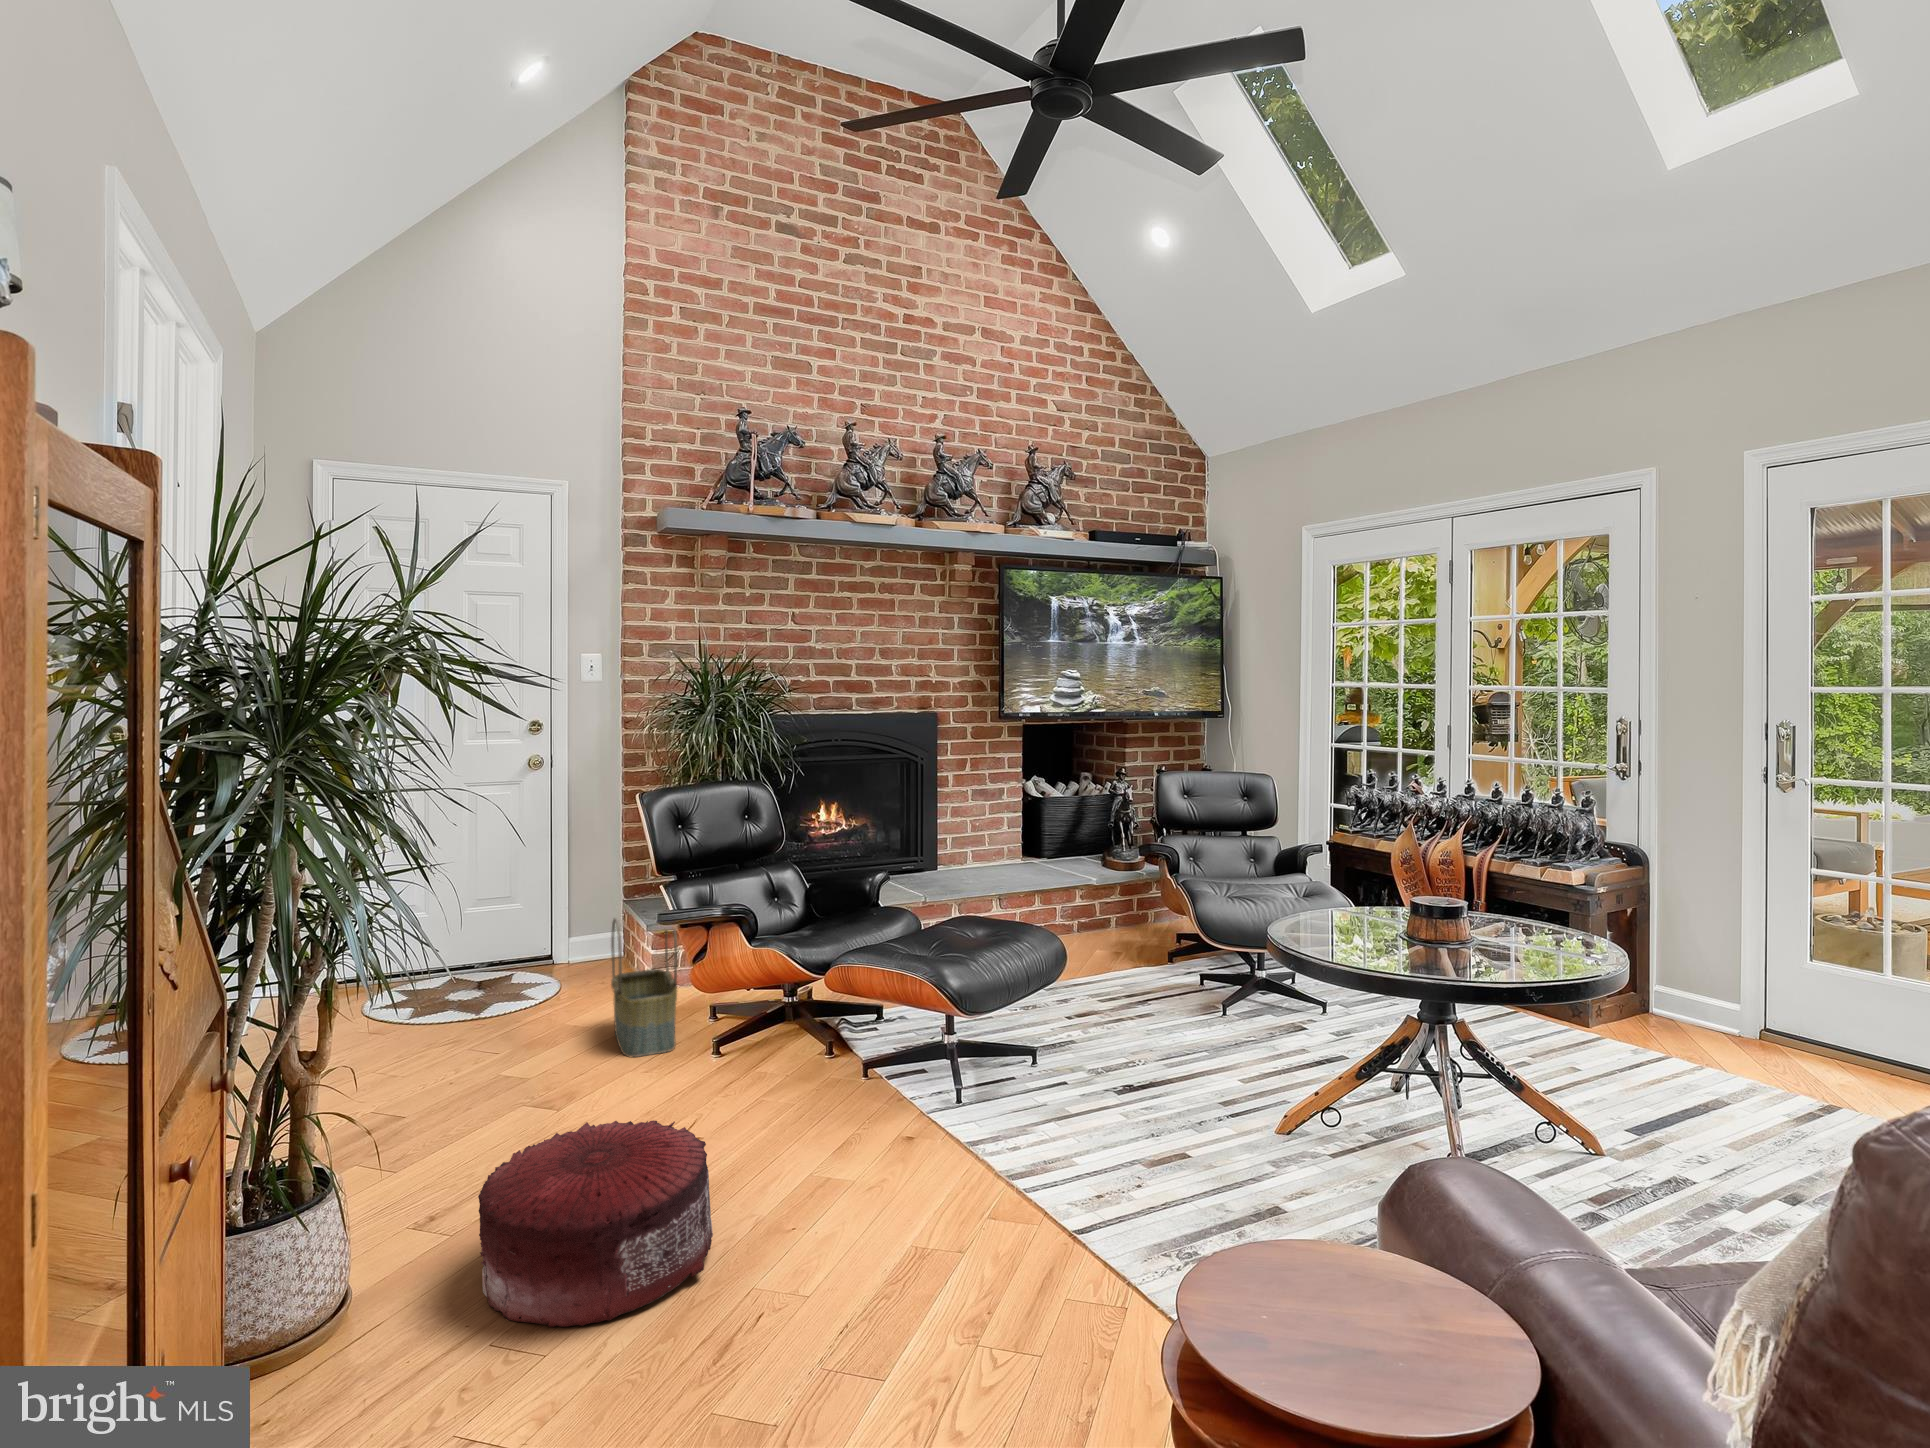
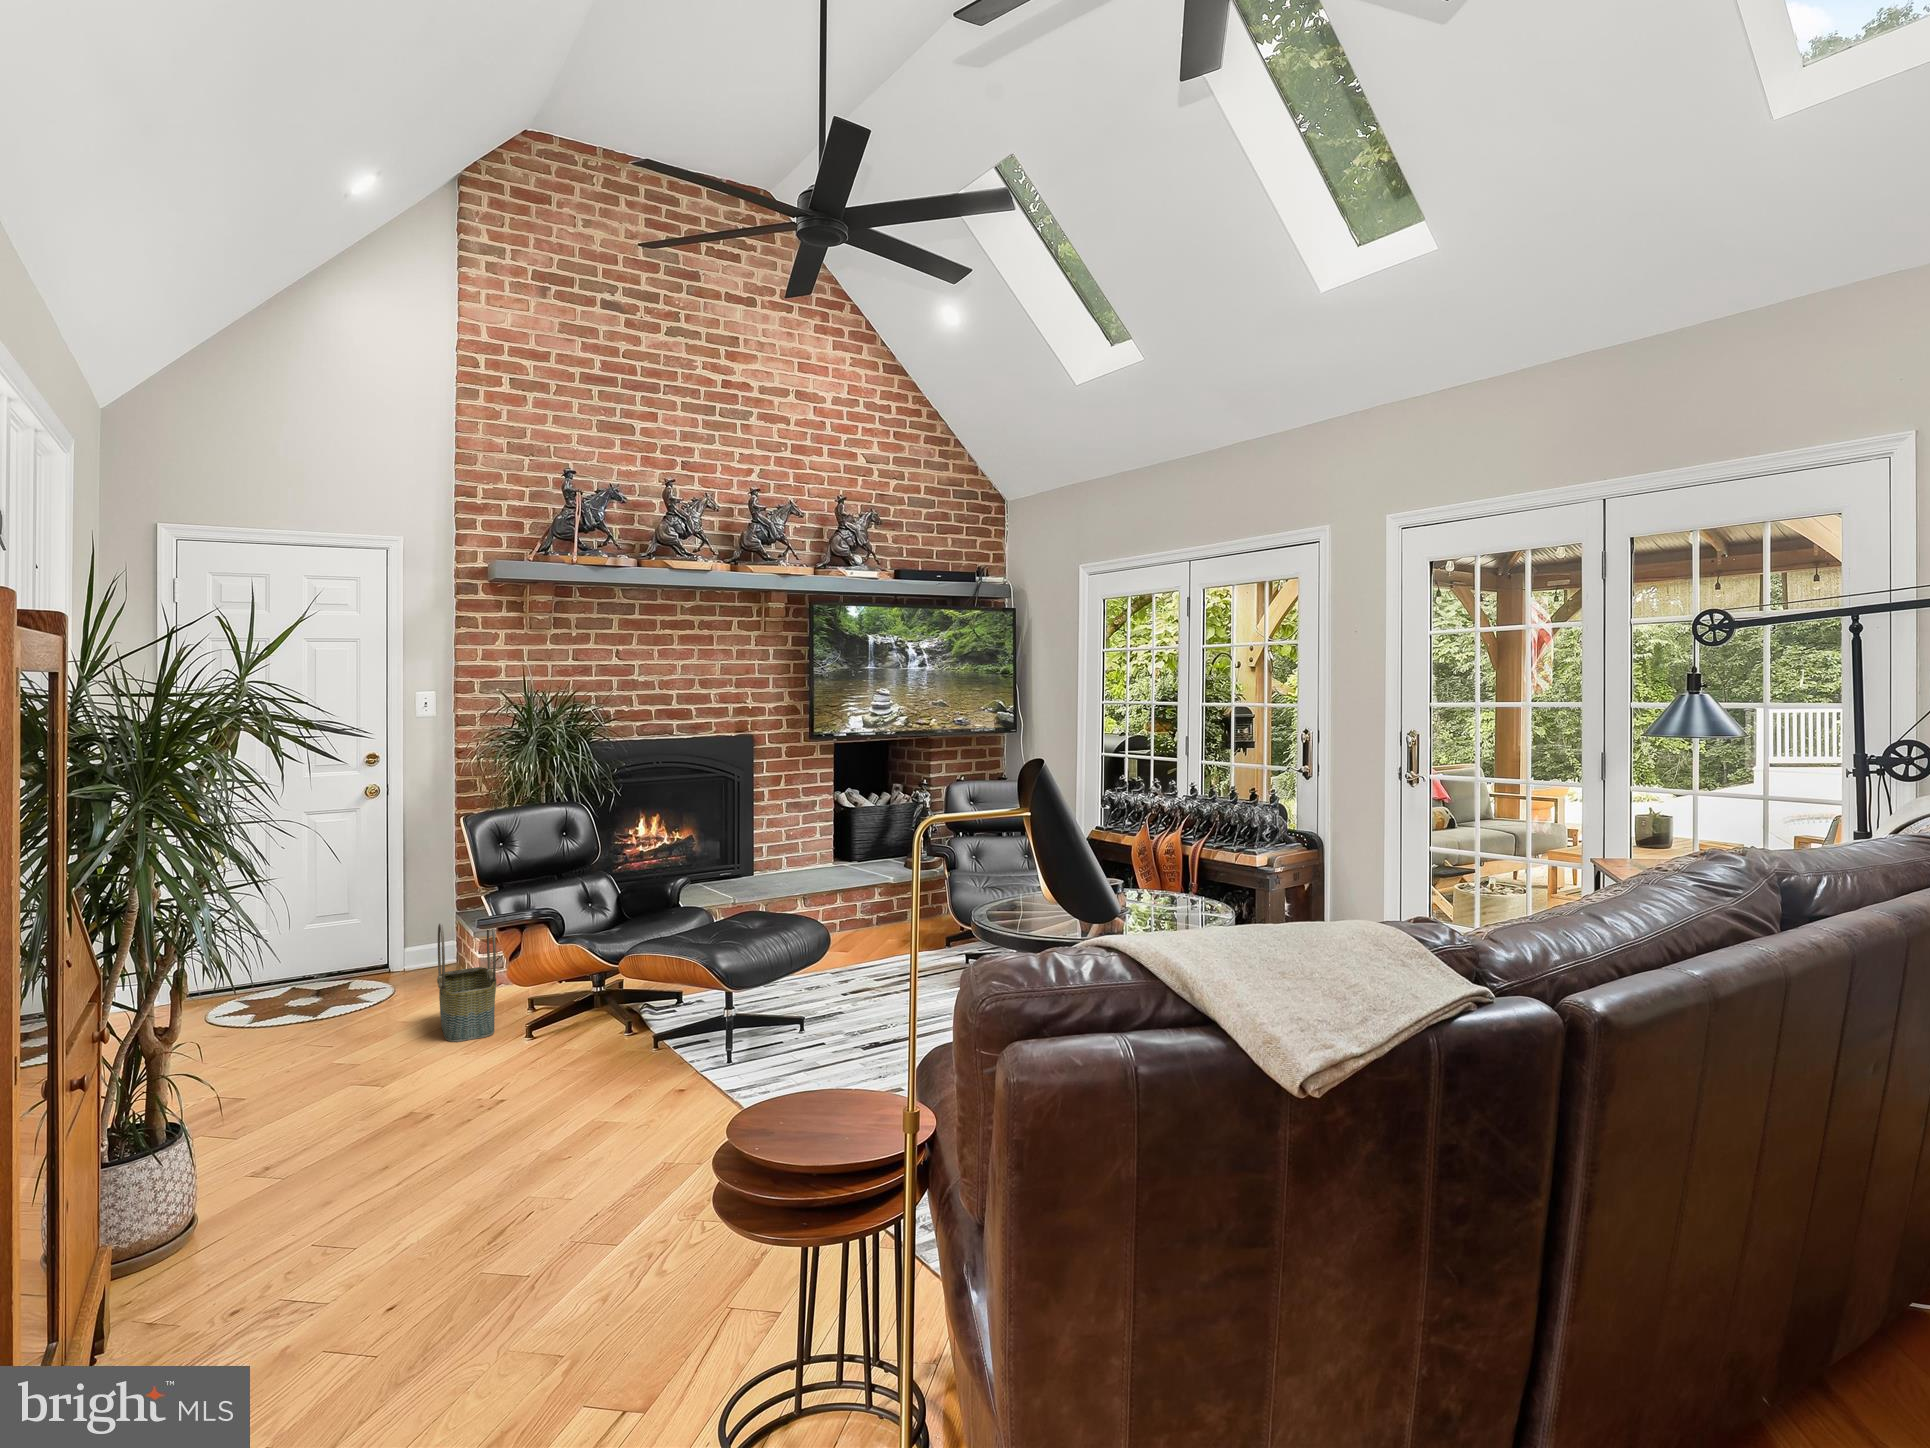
pouf: present [478,1120,713,1327] -> none [303,1080,500,1231]

